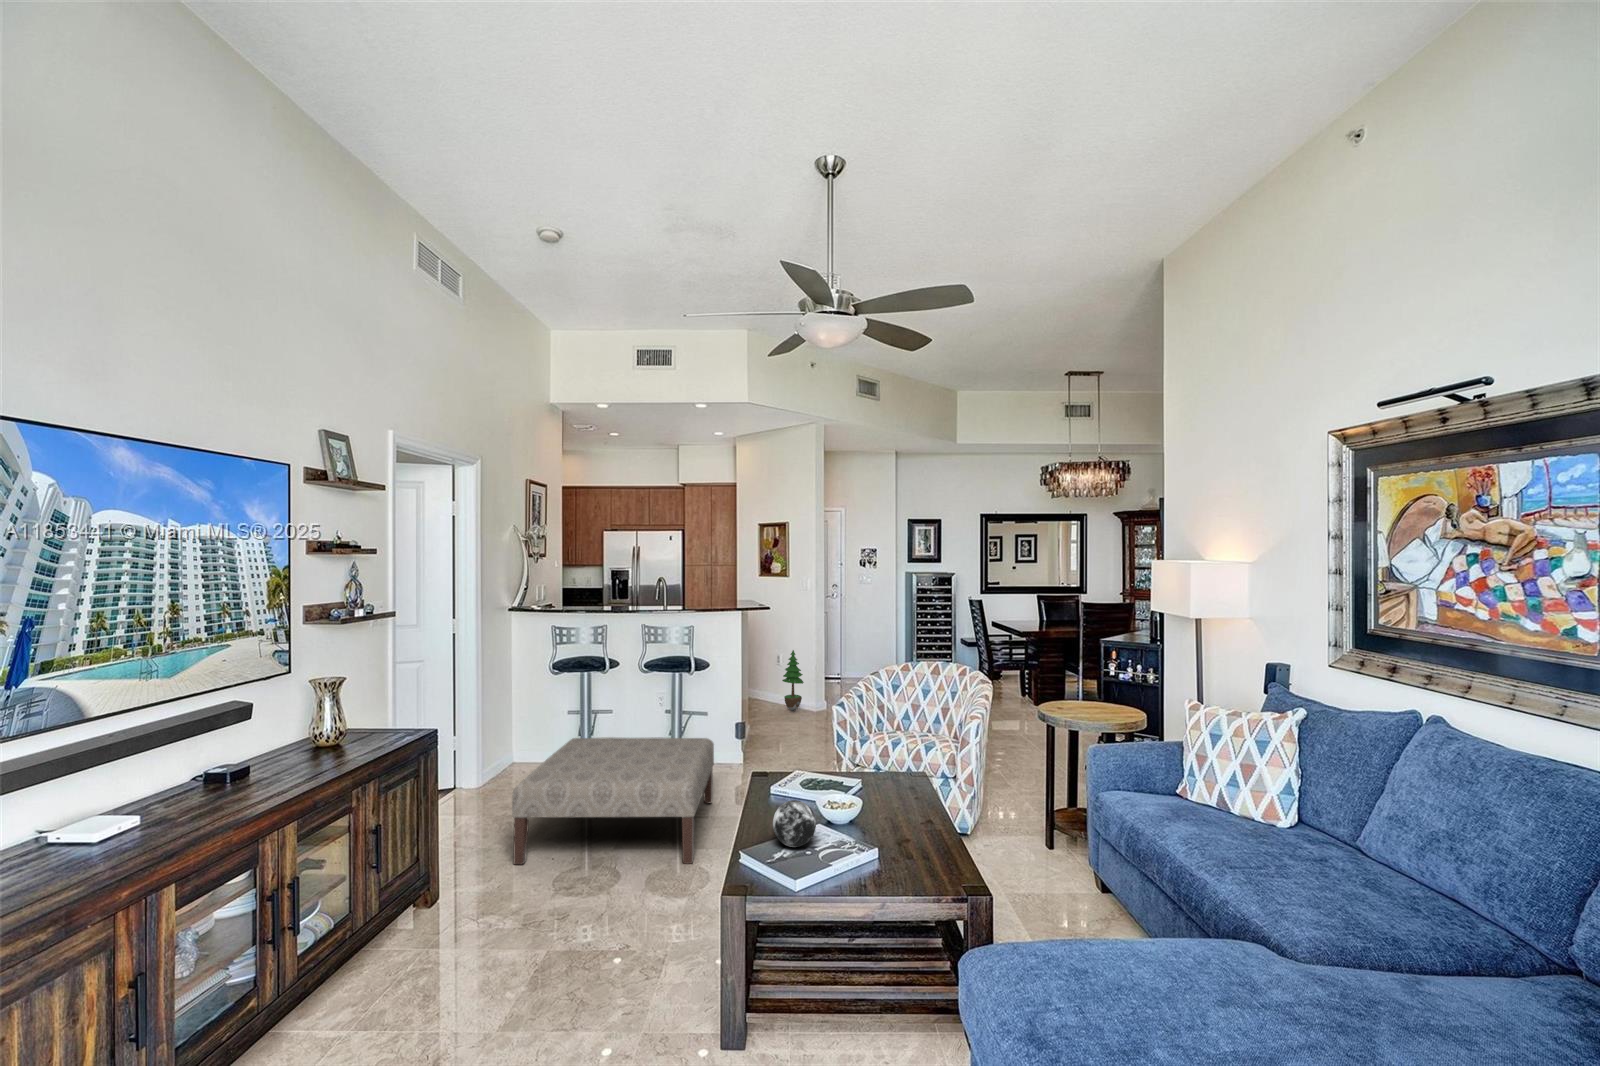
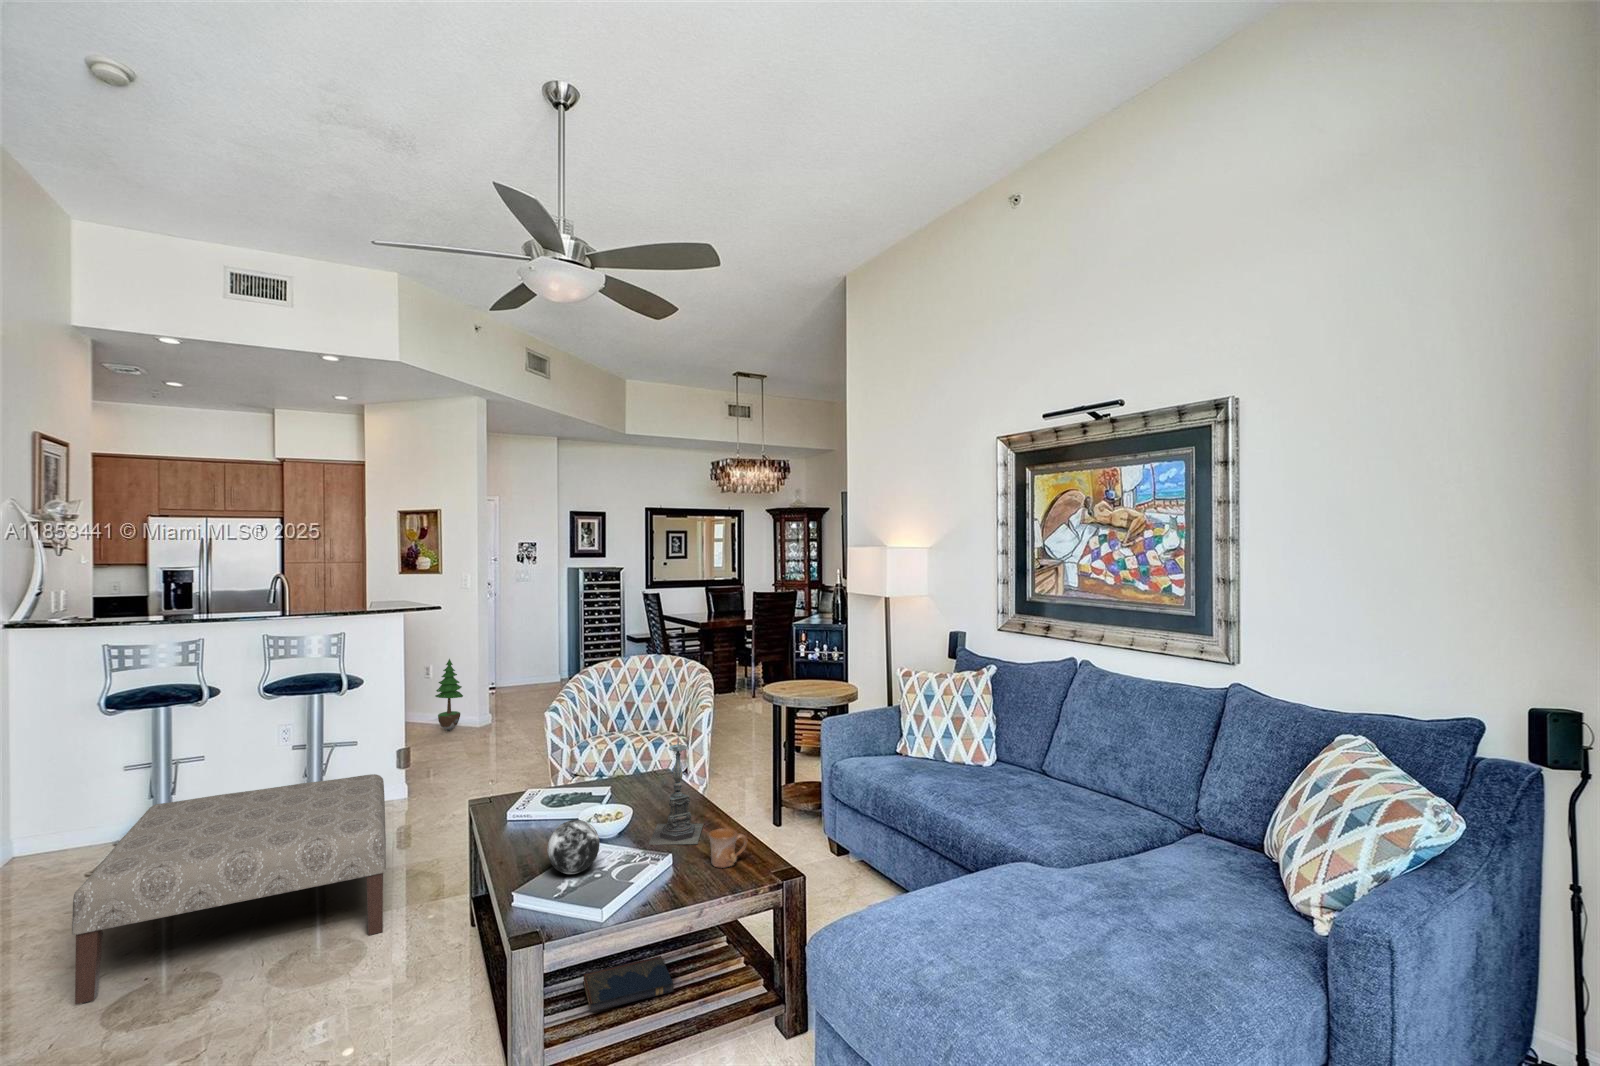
candle holder: none [868,737,927,845] -> present [649,737,703,845]
mug: none [910,834,948,872] -> present [709,829,747,868]
hardcover book: none [799,937,873,976] -> present [583,956,674,1013]

